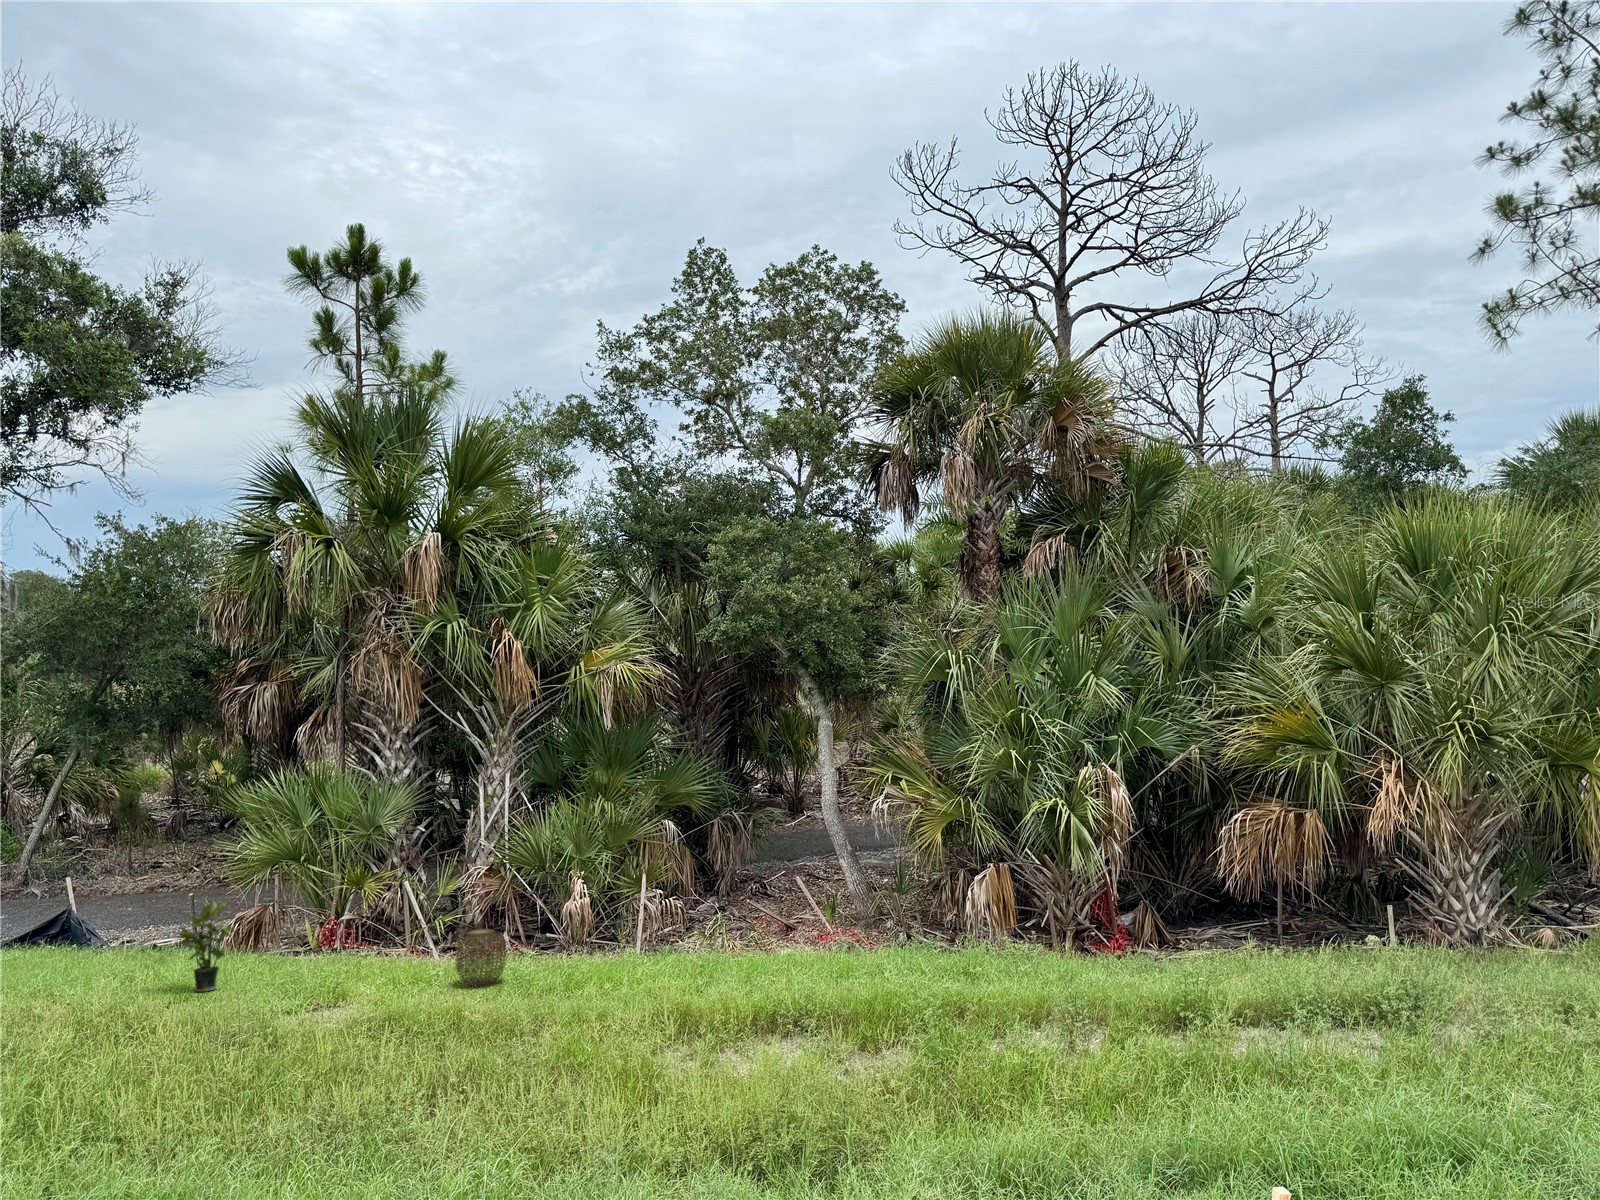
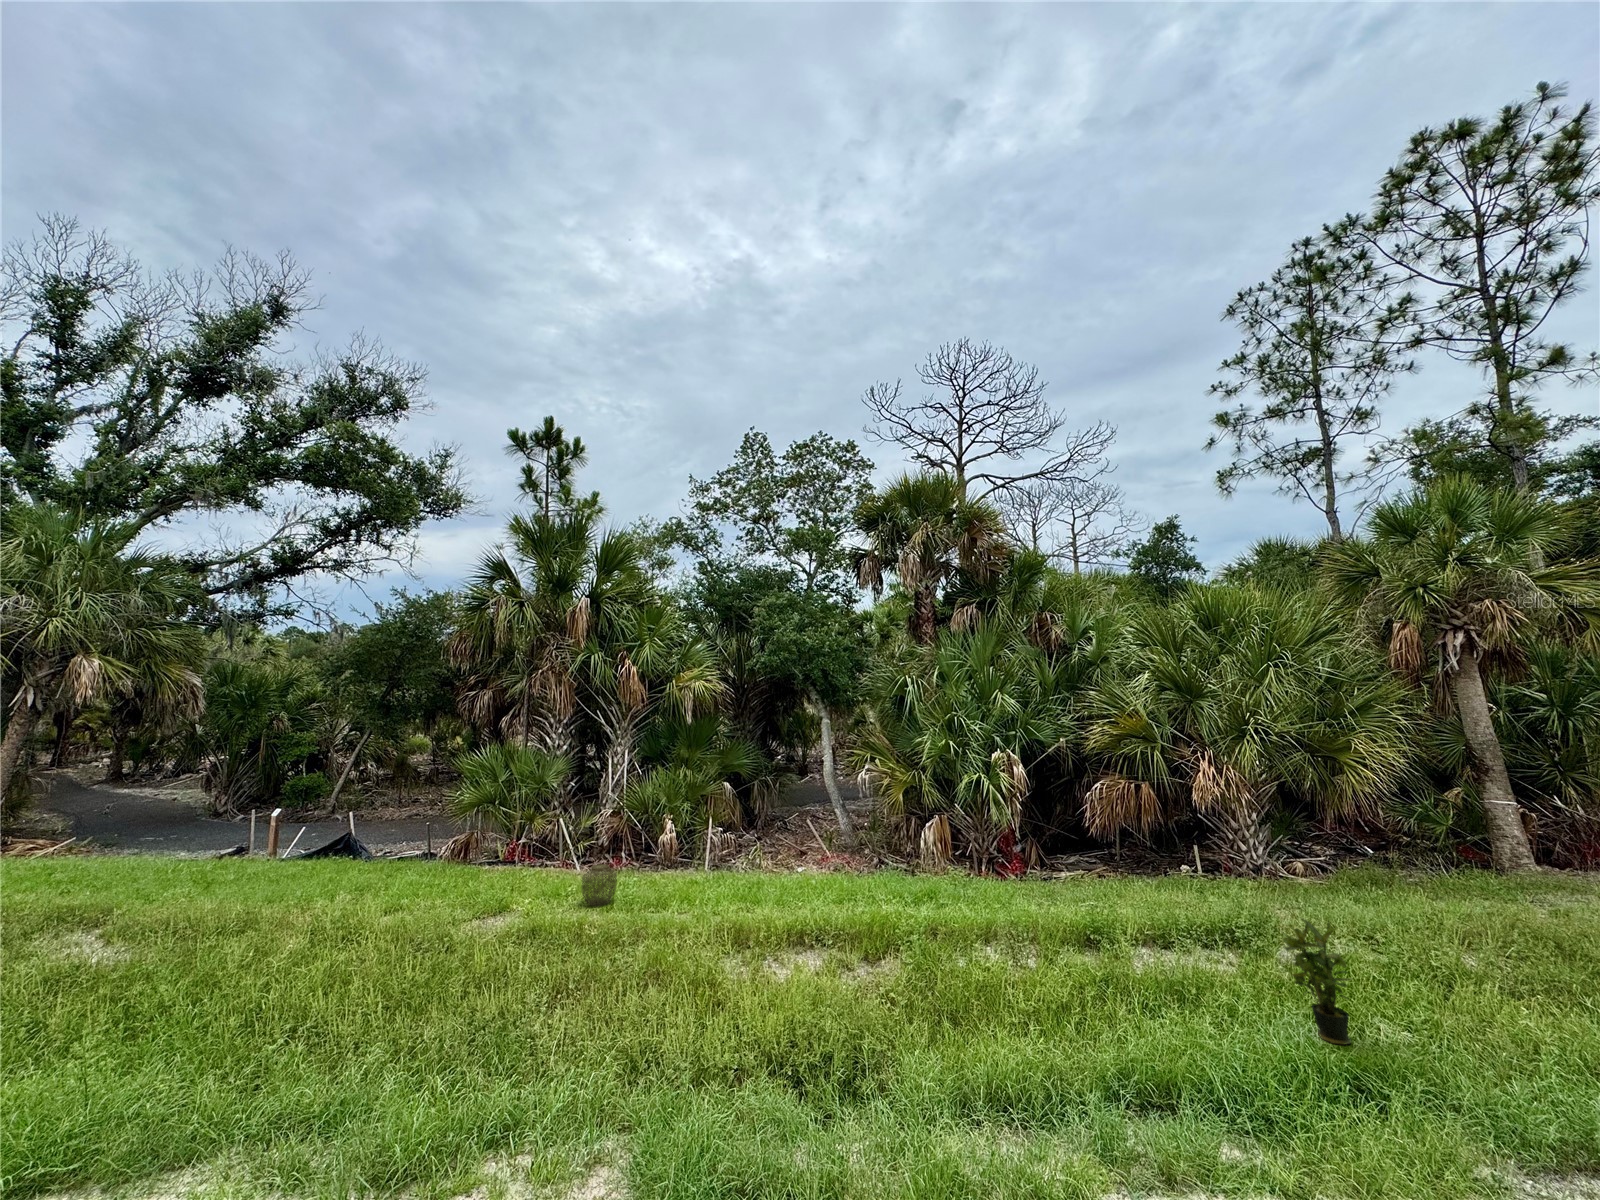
potted plant: present [179,901,232,992] -> present [1283,918,1351,1045]

